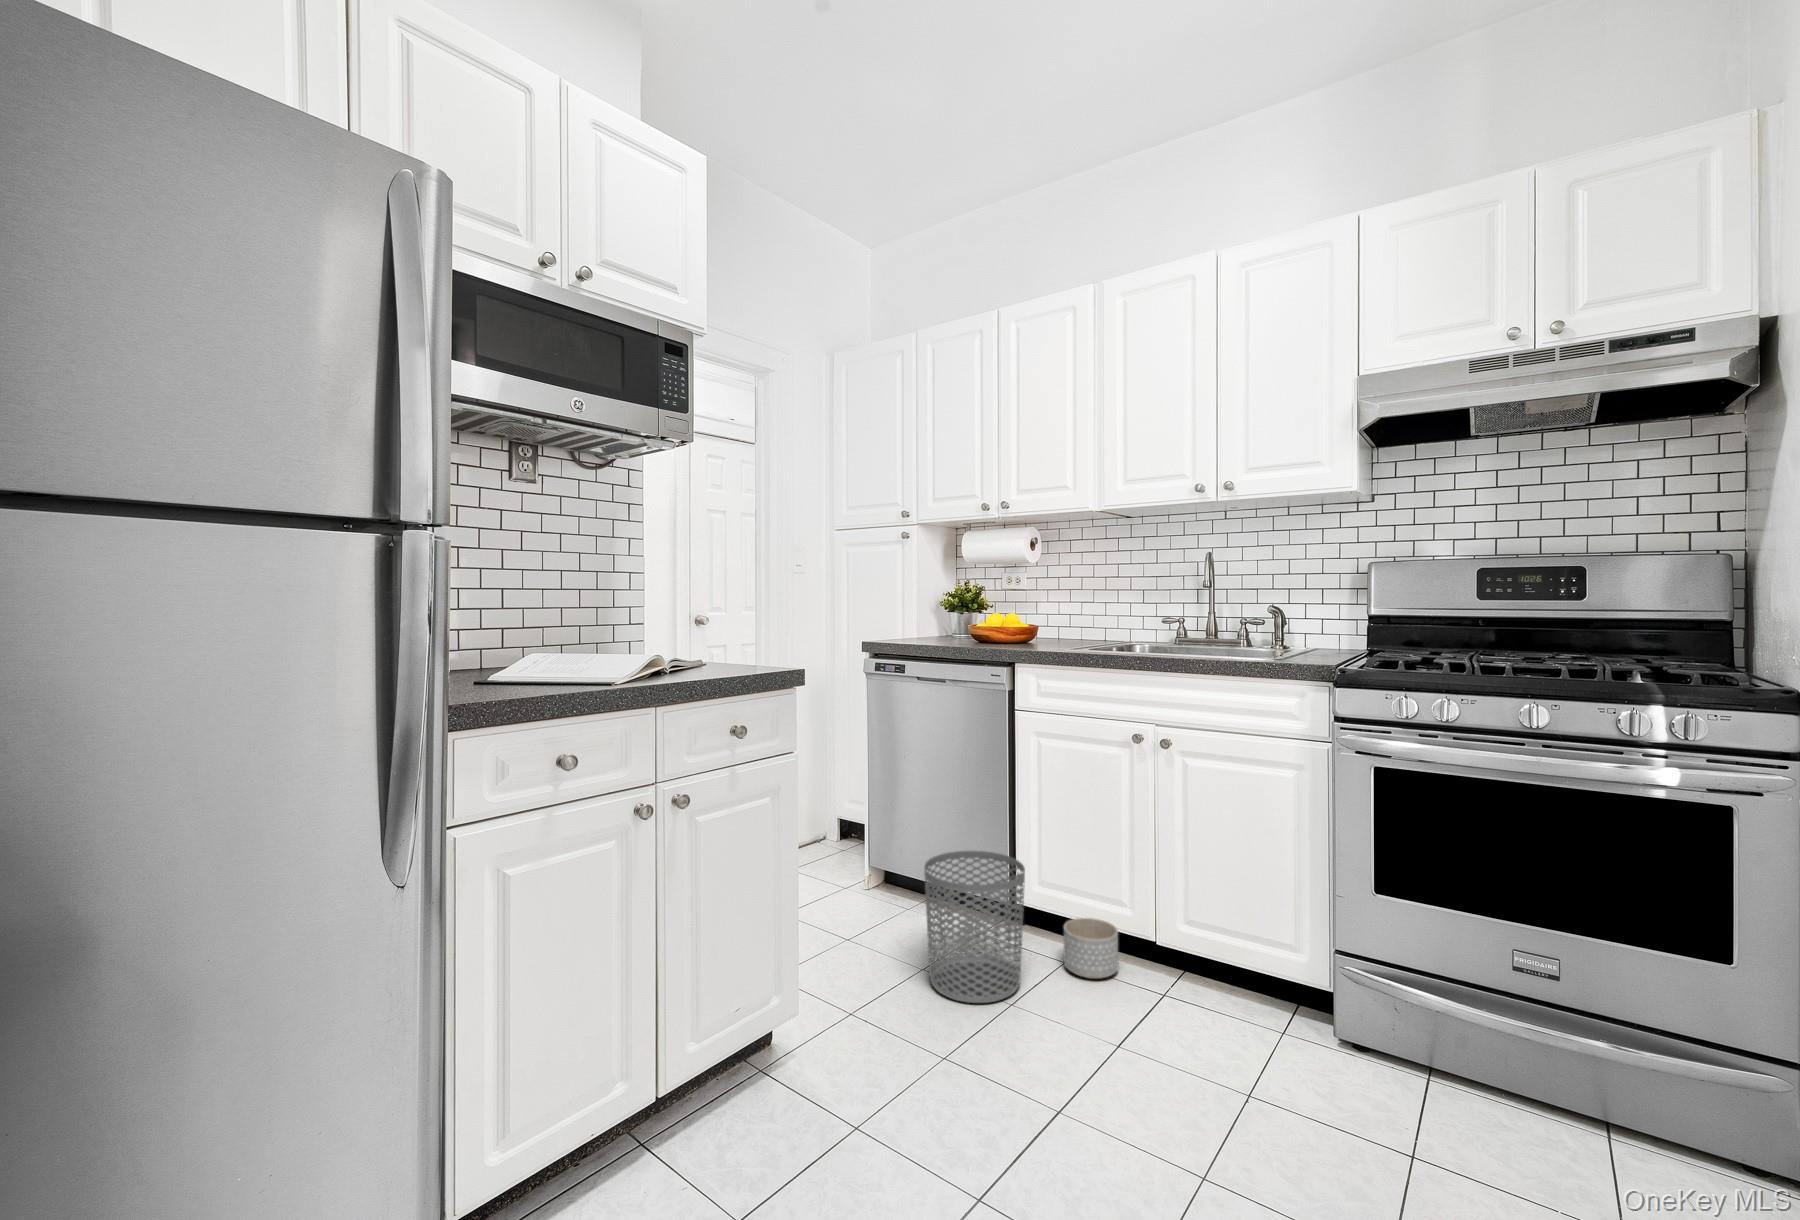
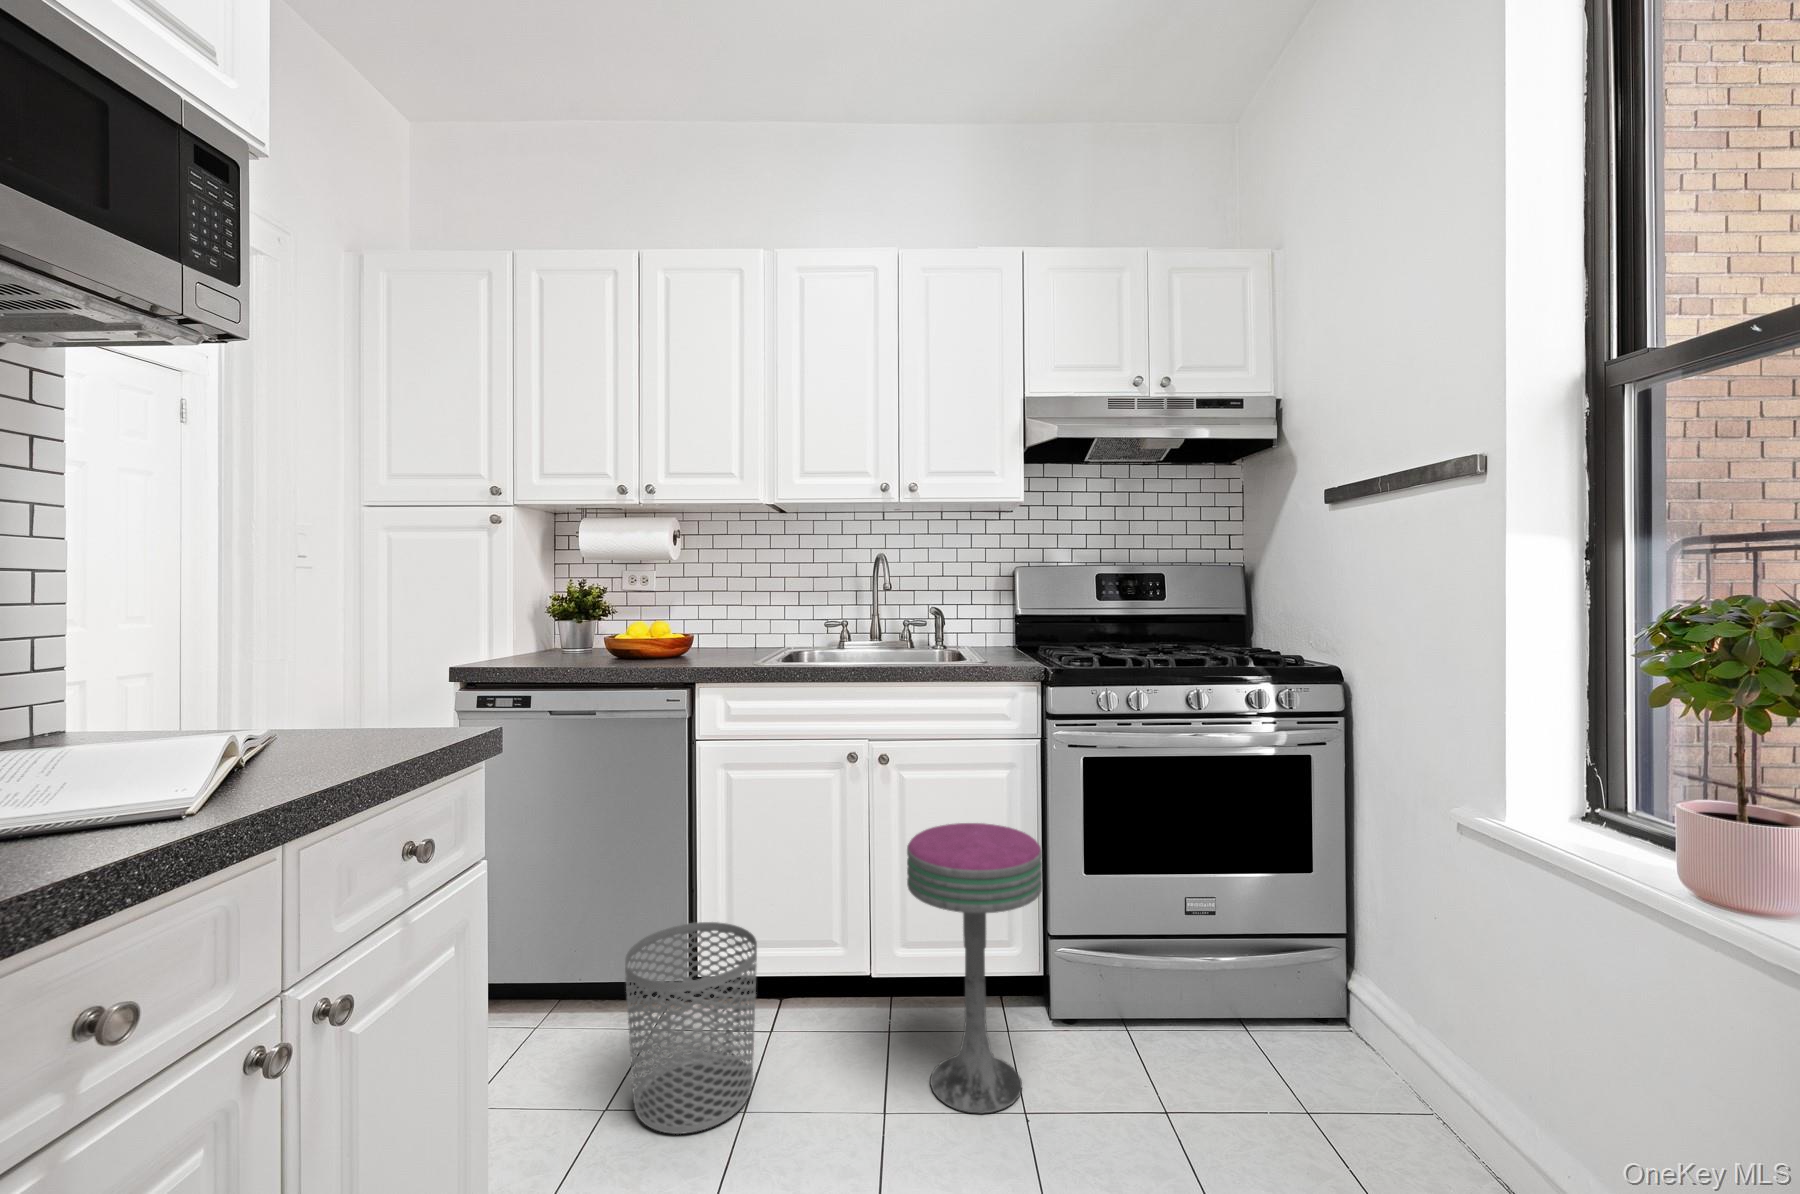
bar stool: none [1142,808,1280,1080] -> present [907,823,1042,1114]
planter: present [1064,918,1118,979] -> none [779,966,840,1040]

